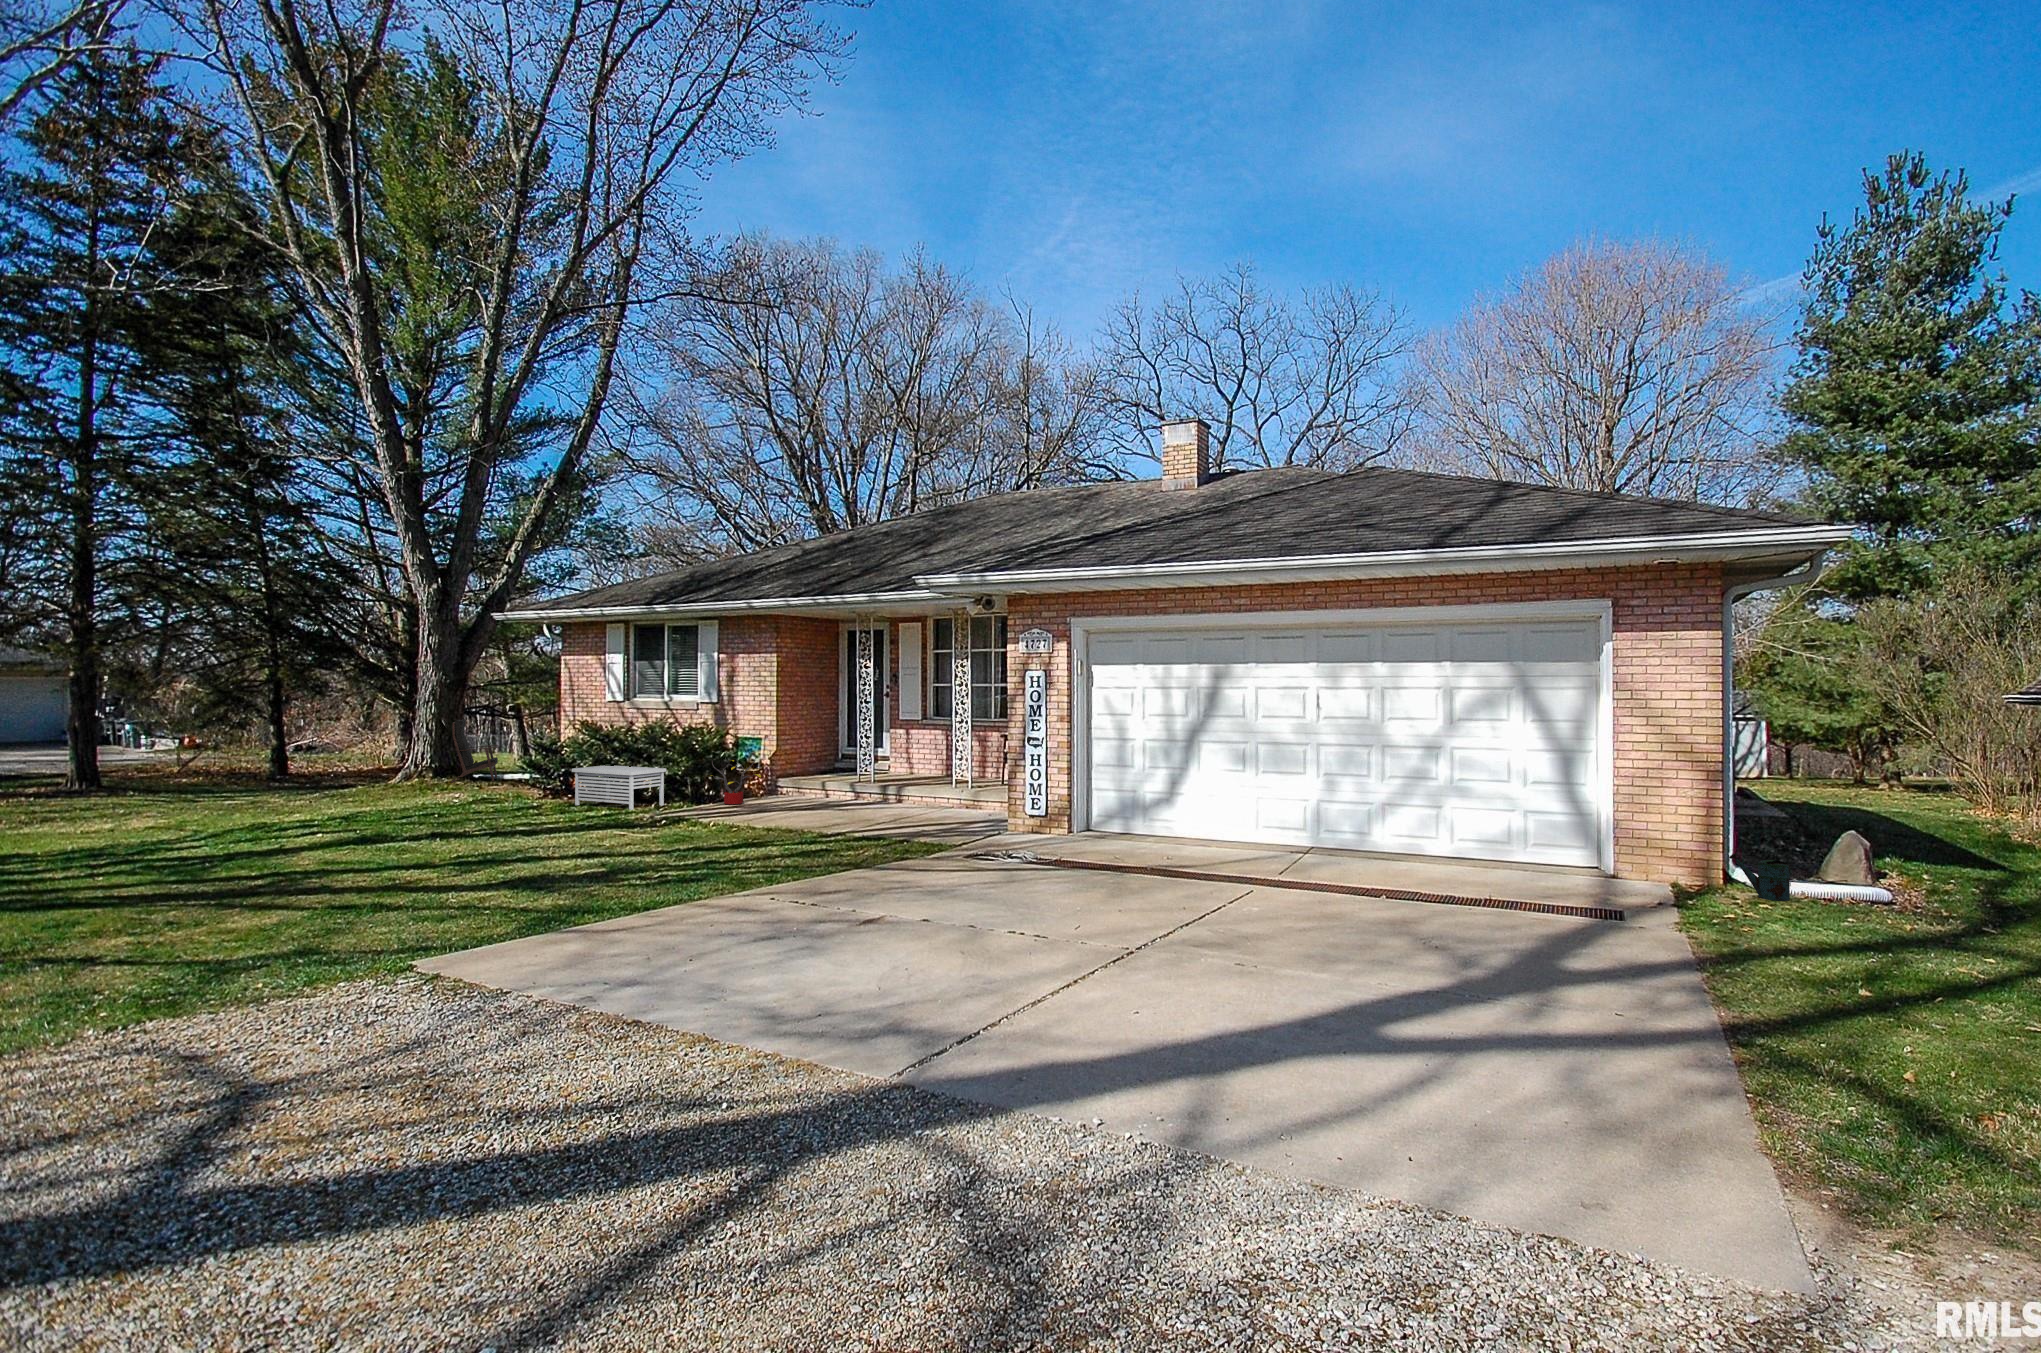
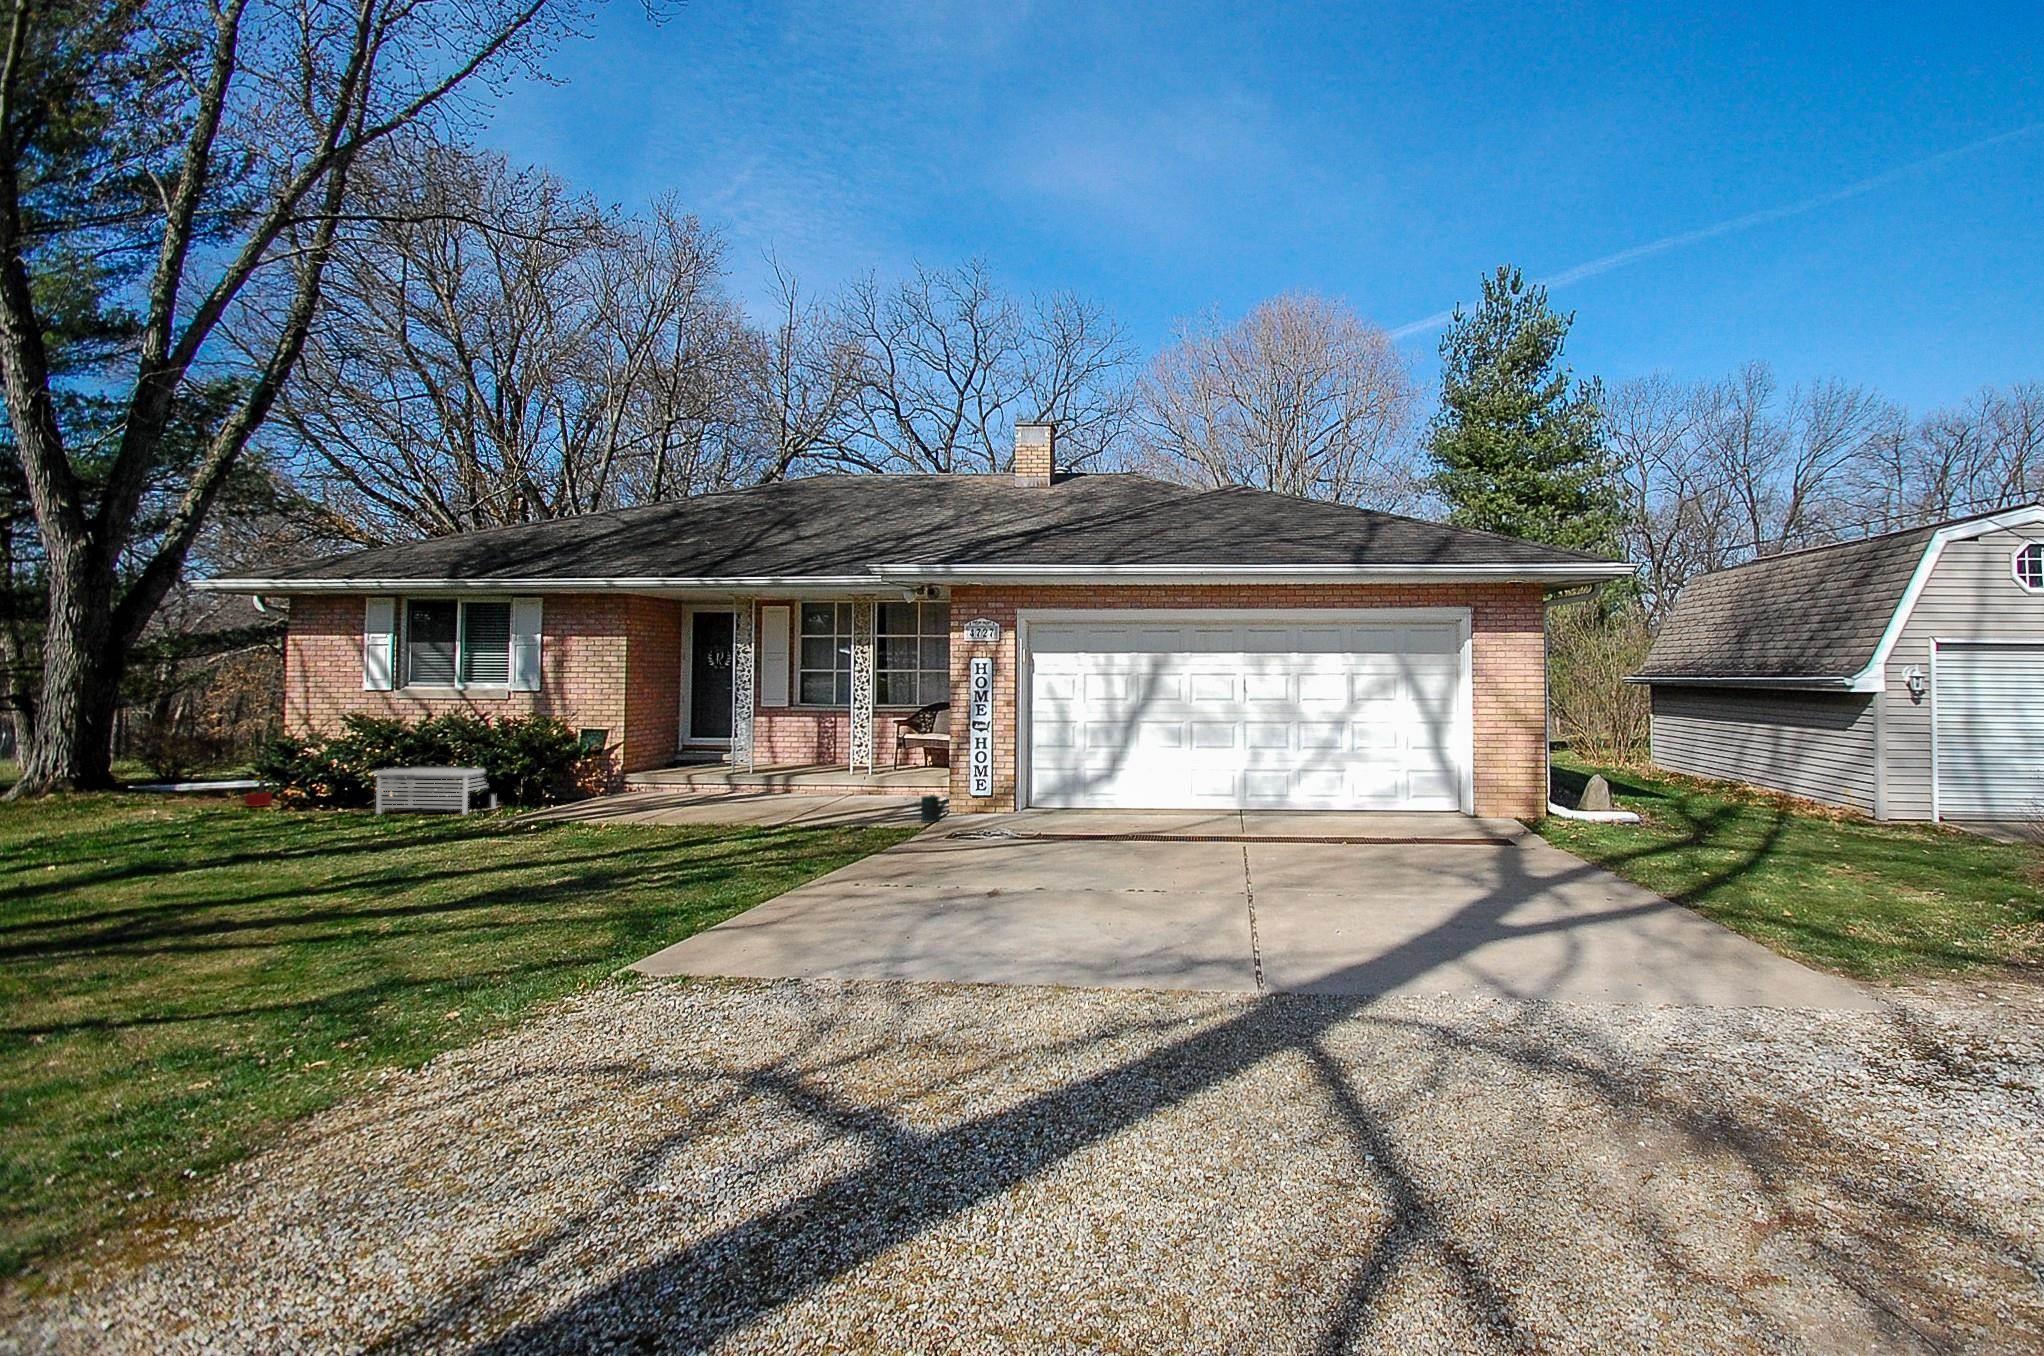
lounge chair: present [451,719,498,783] -> none [106,716,182,797]
decorative plant: present [712,758,761,804] -> present [245,766,272,807]
watering can: present [1729,853,1802,901] -> present [921,791,953,823]

